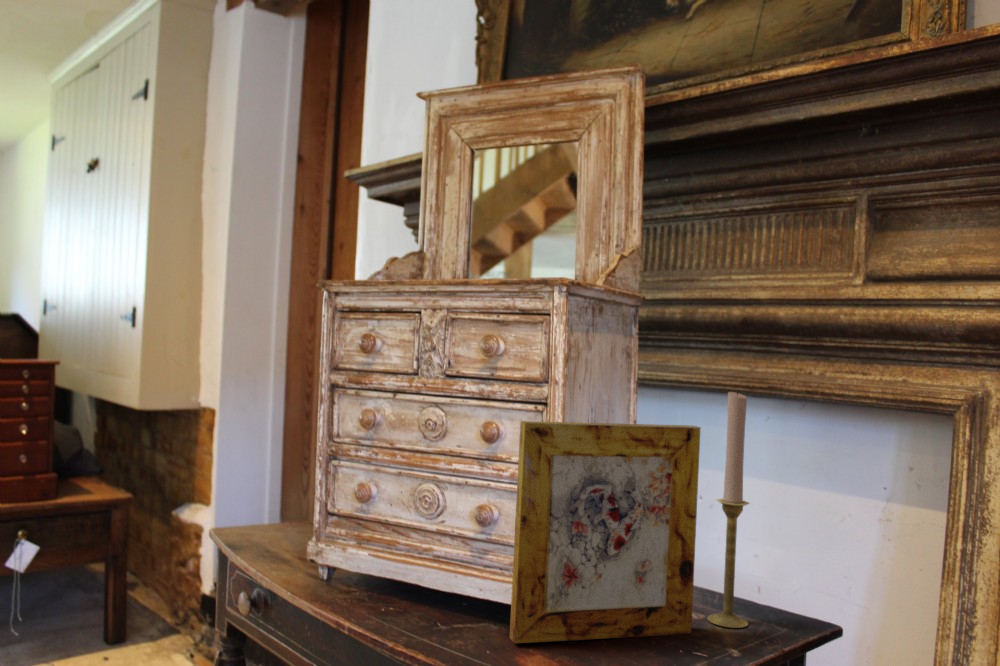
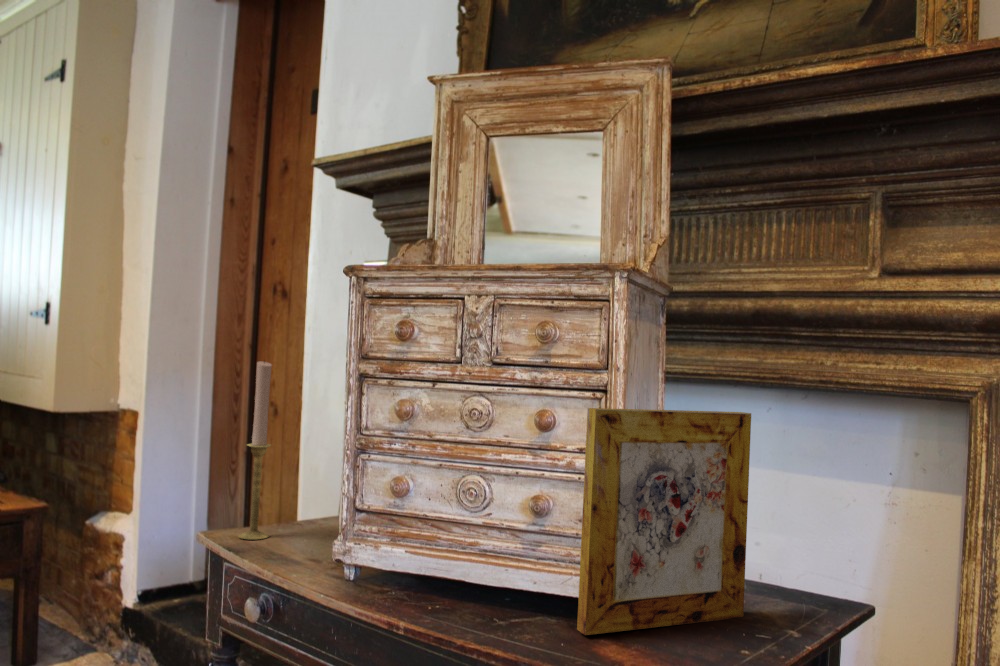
candlestick: present [707,391,749,628] -> present [238,361,272,539]

